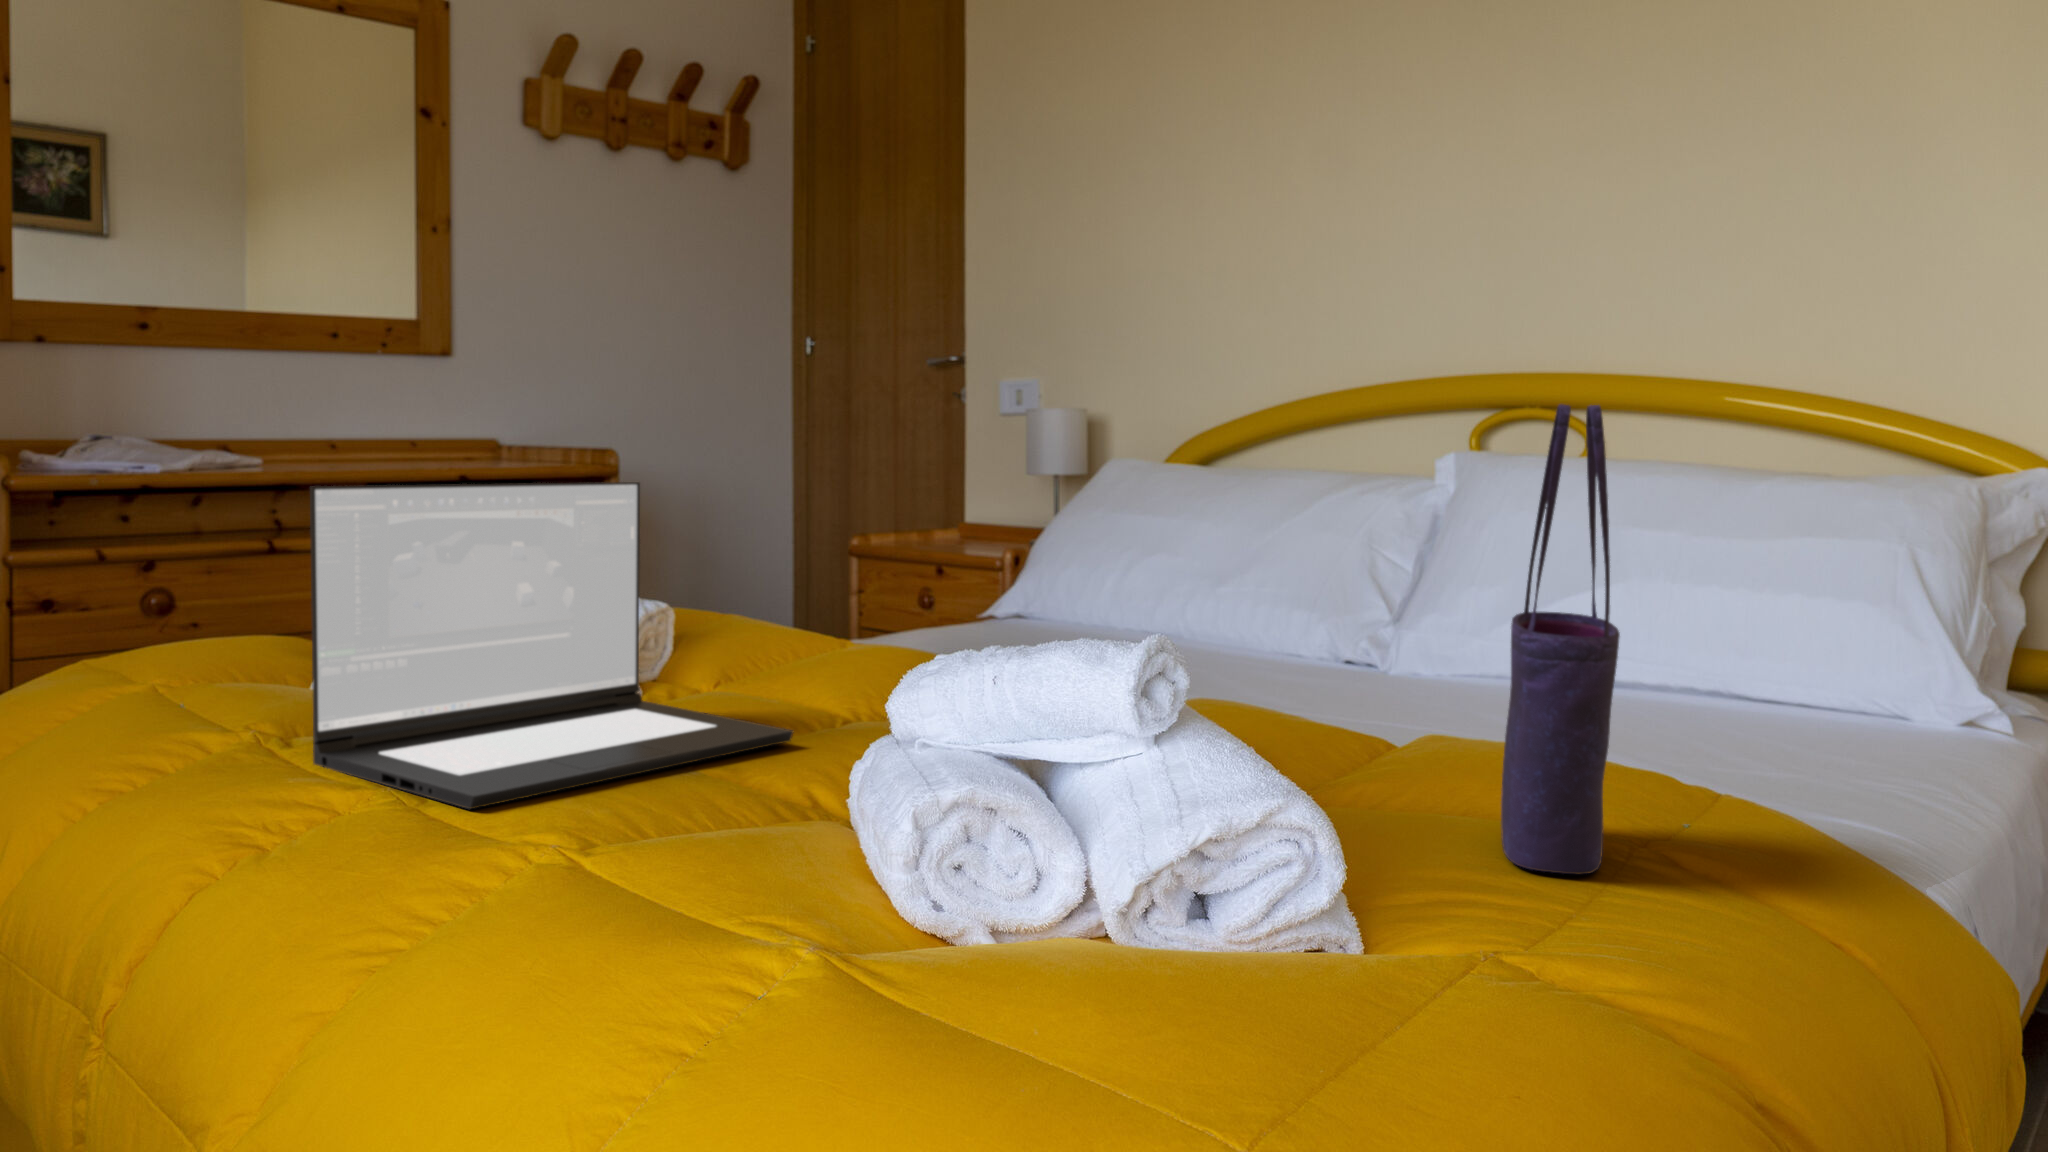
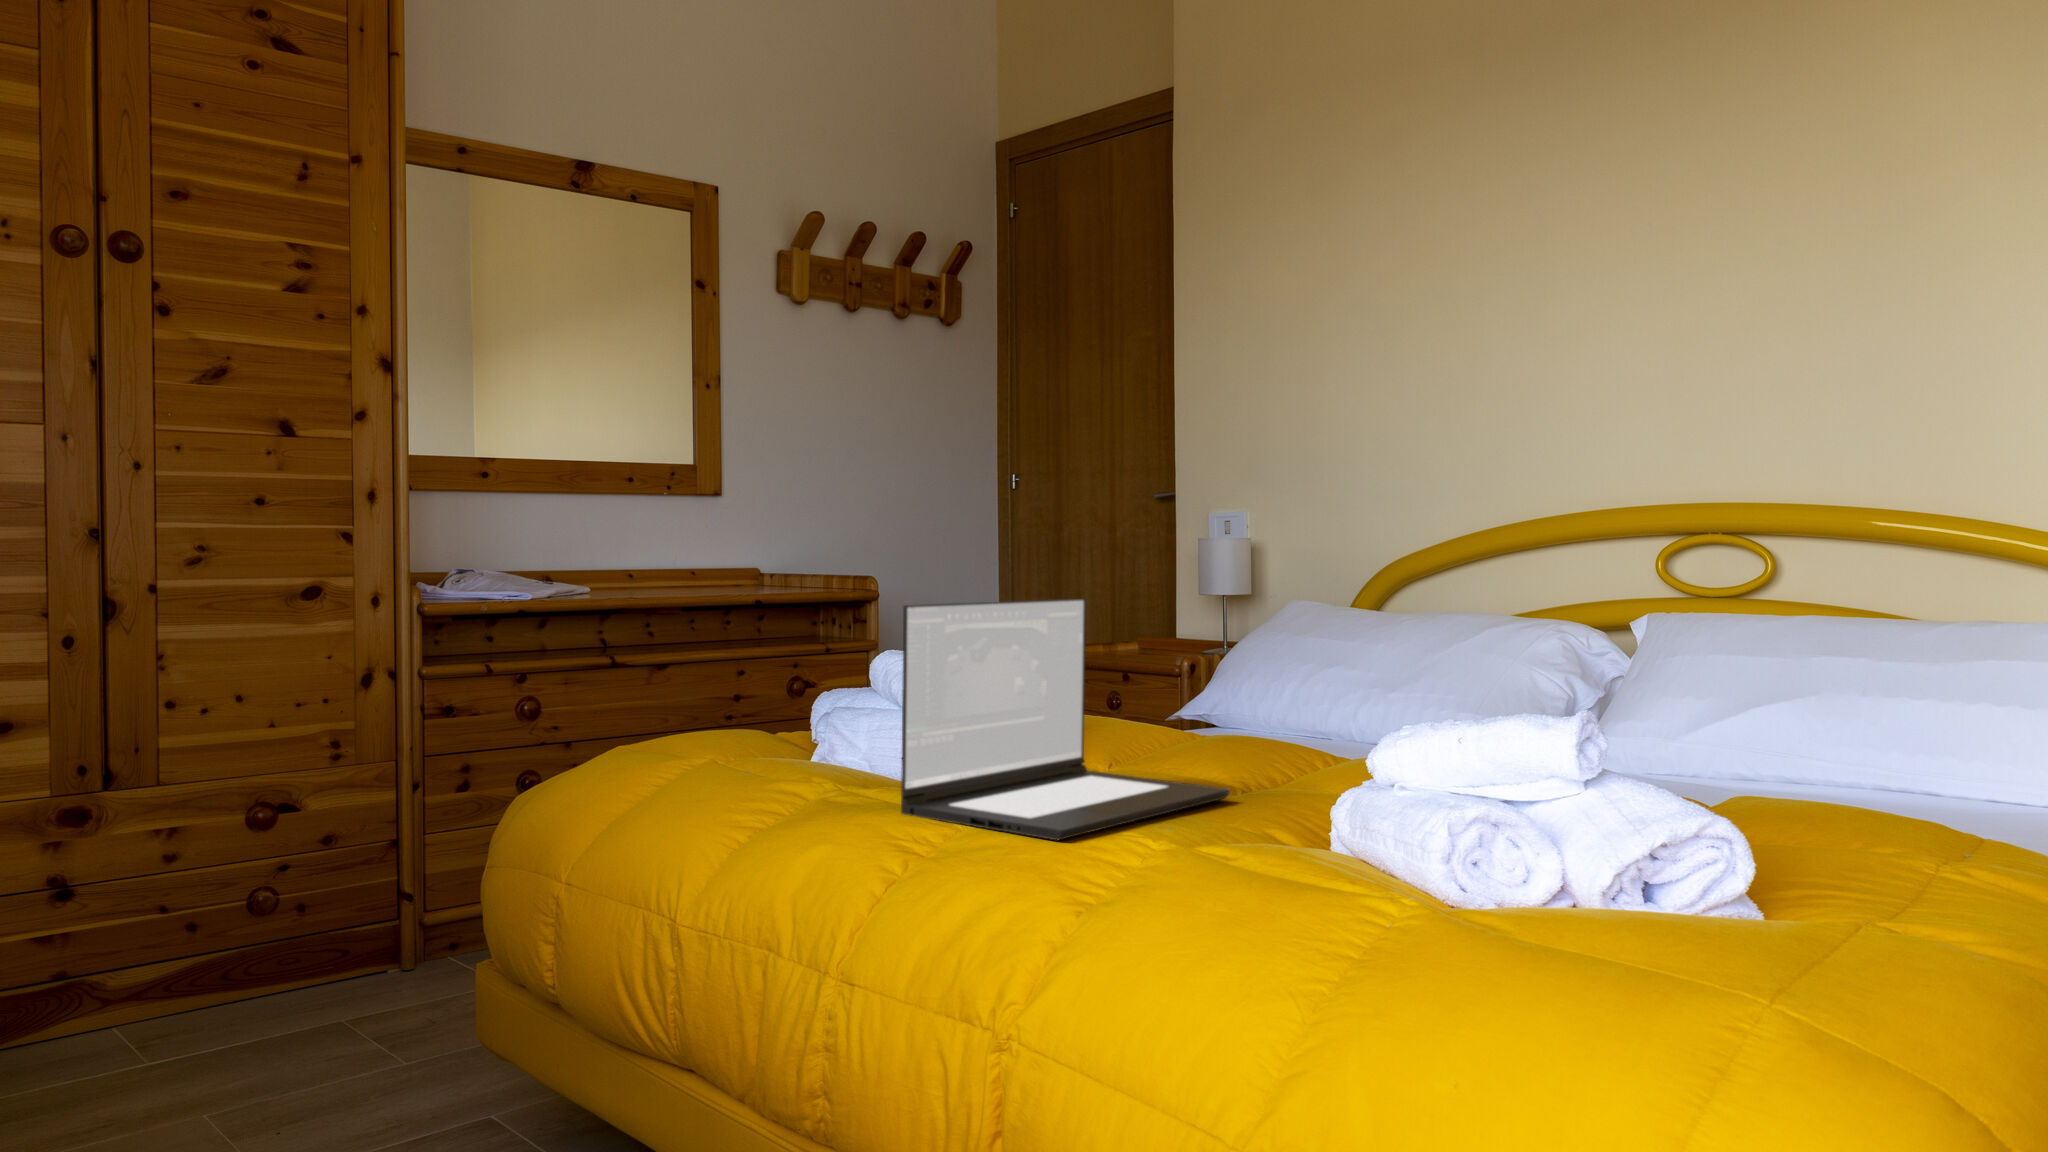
tote bag: present [1501,404,1620,875] -> none [1827,527,1925,878]

